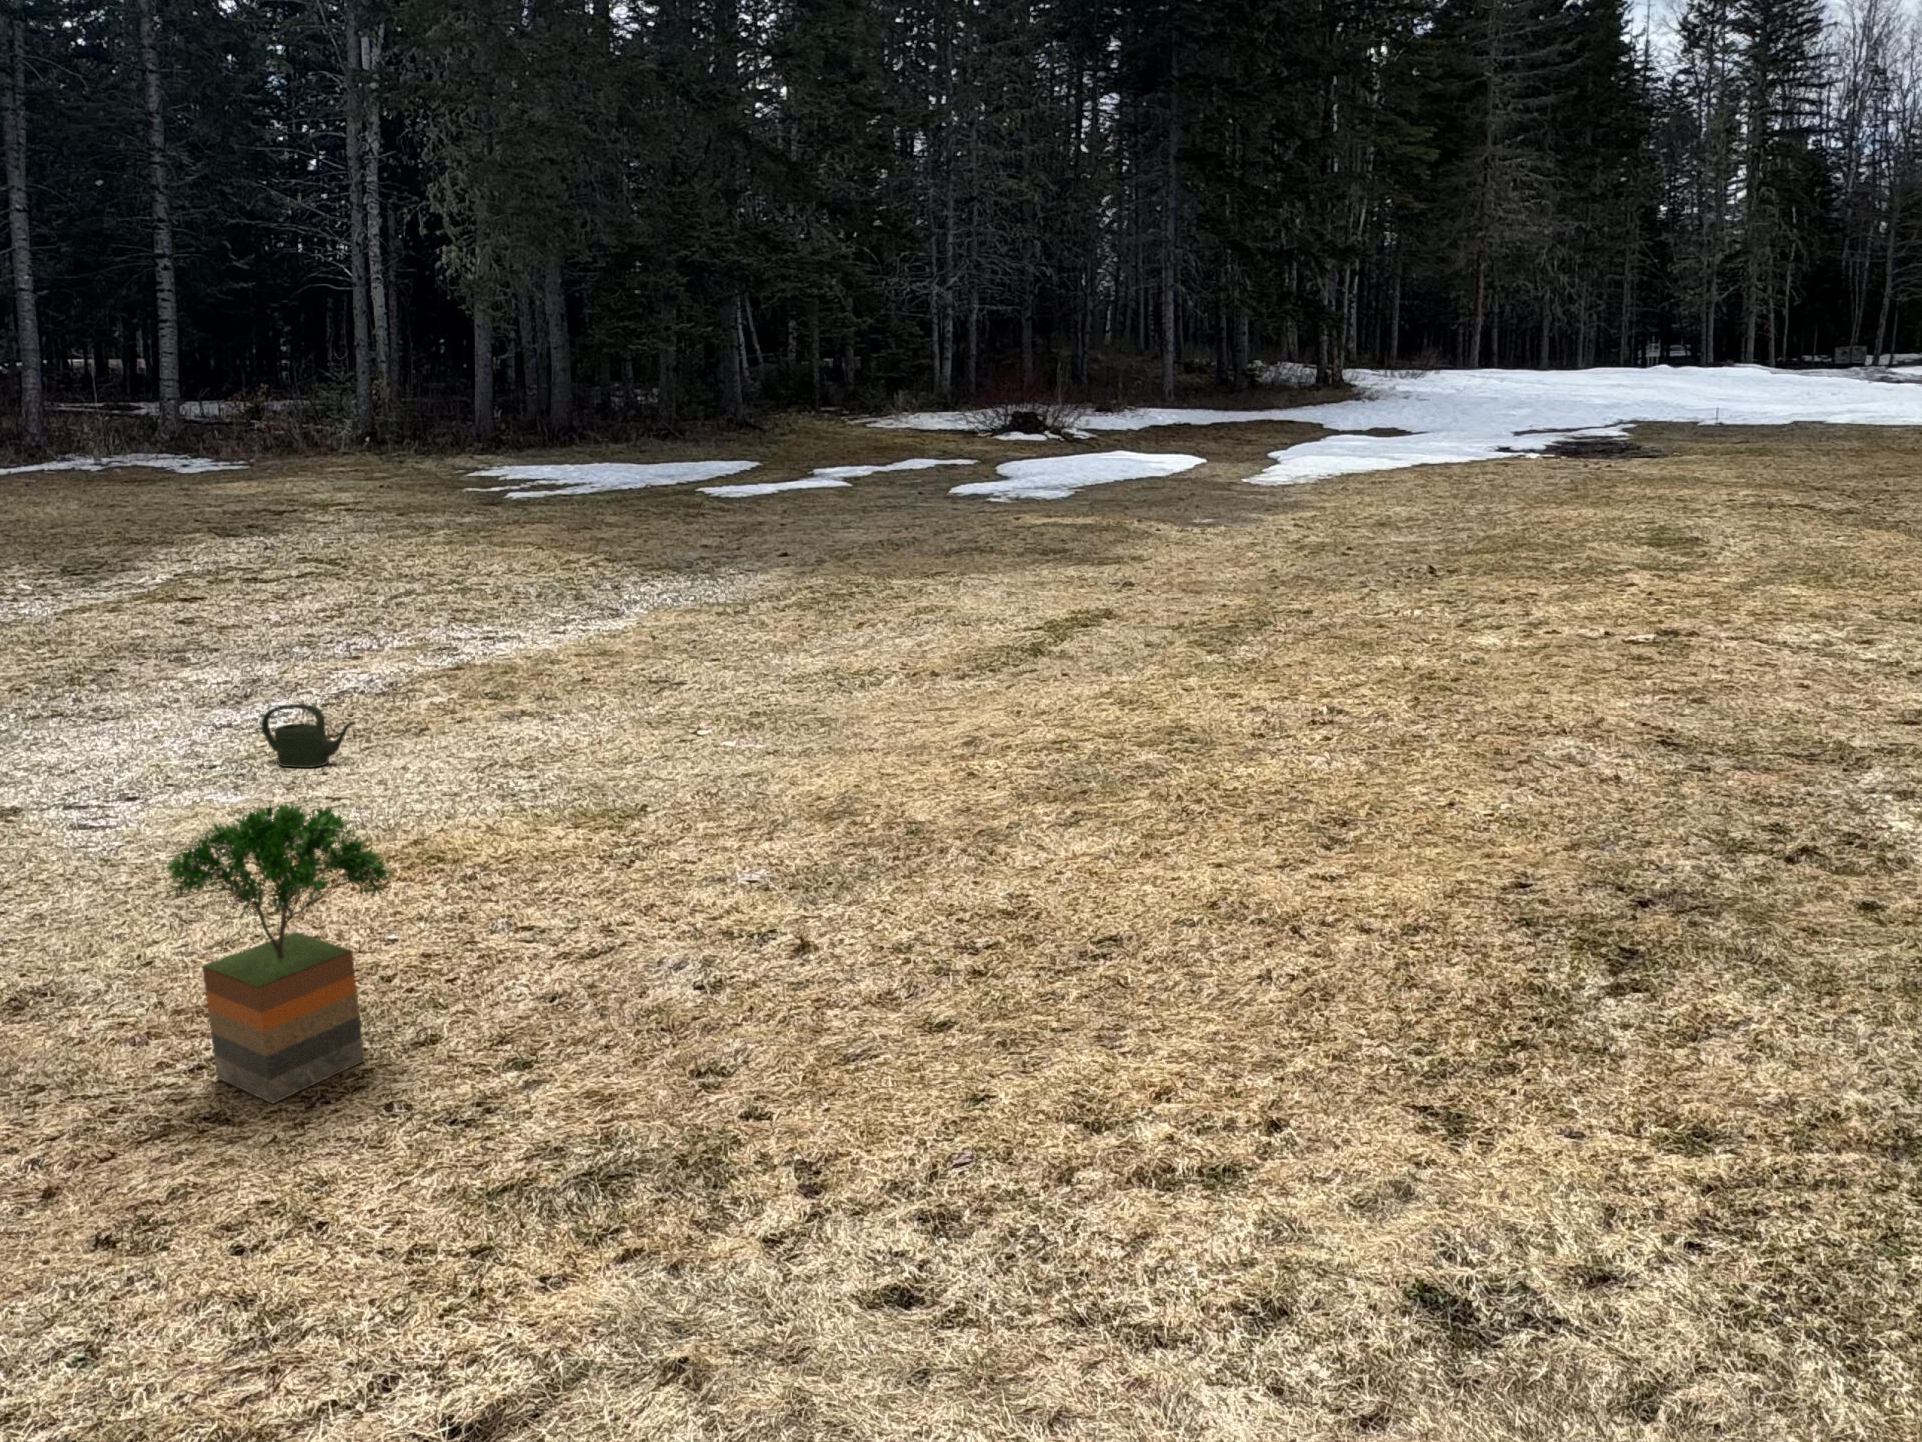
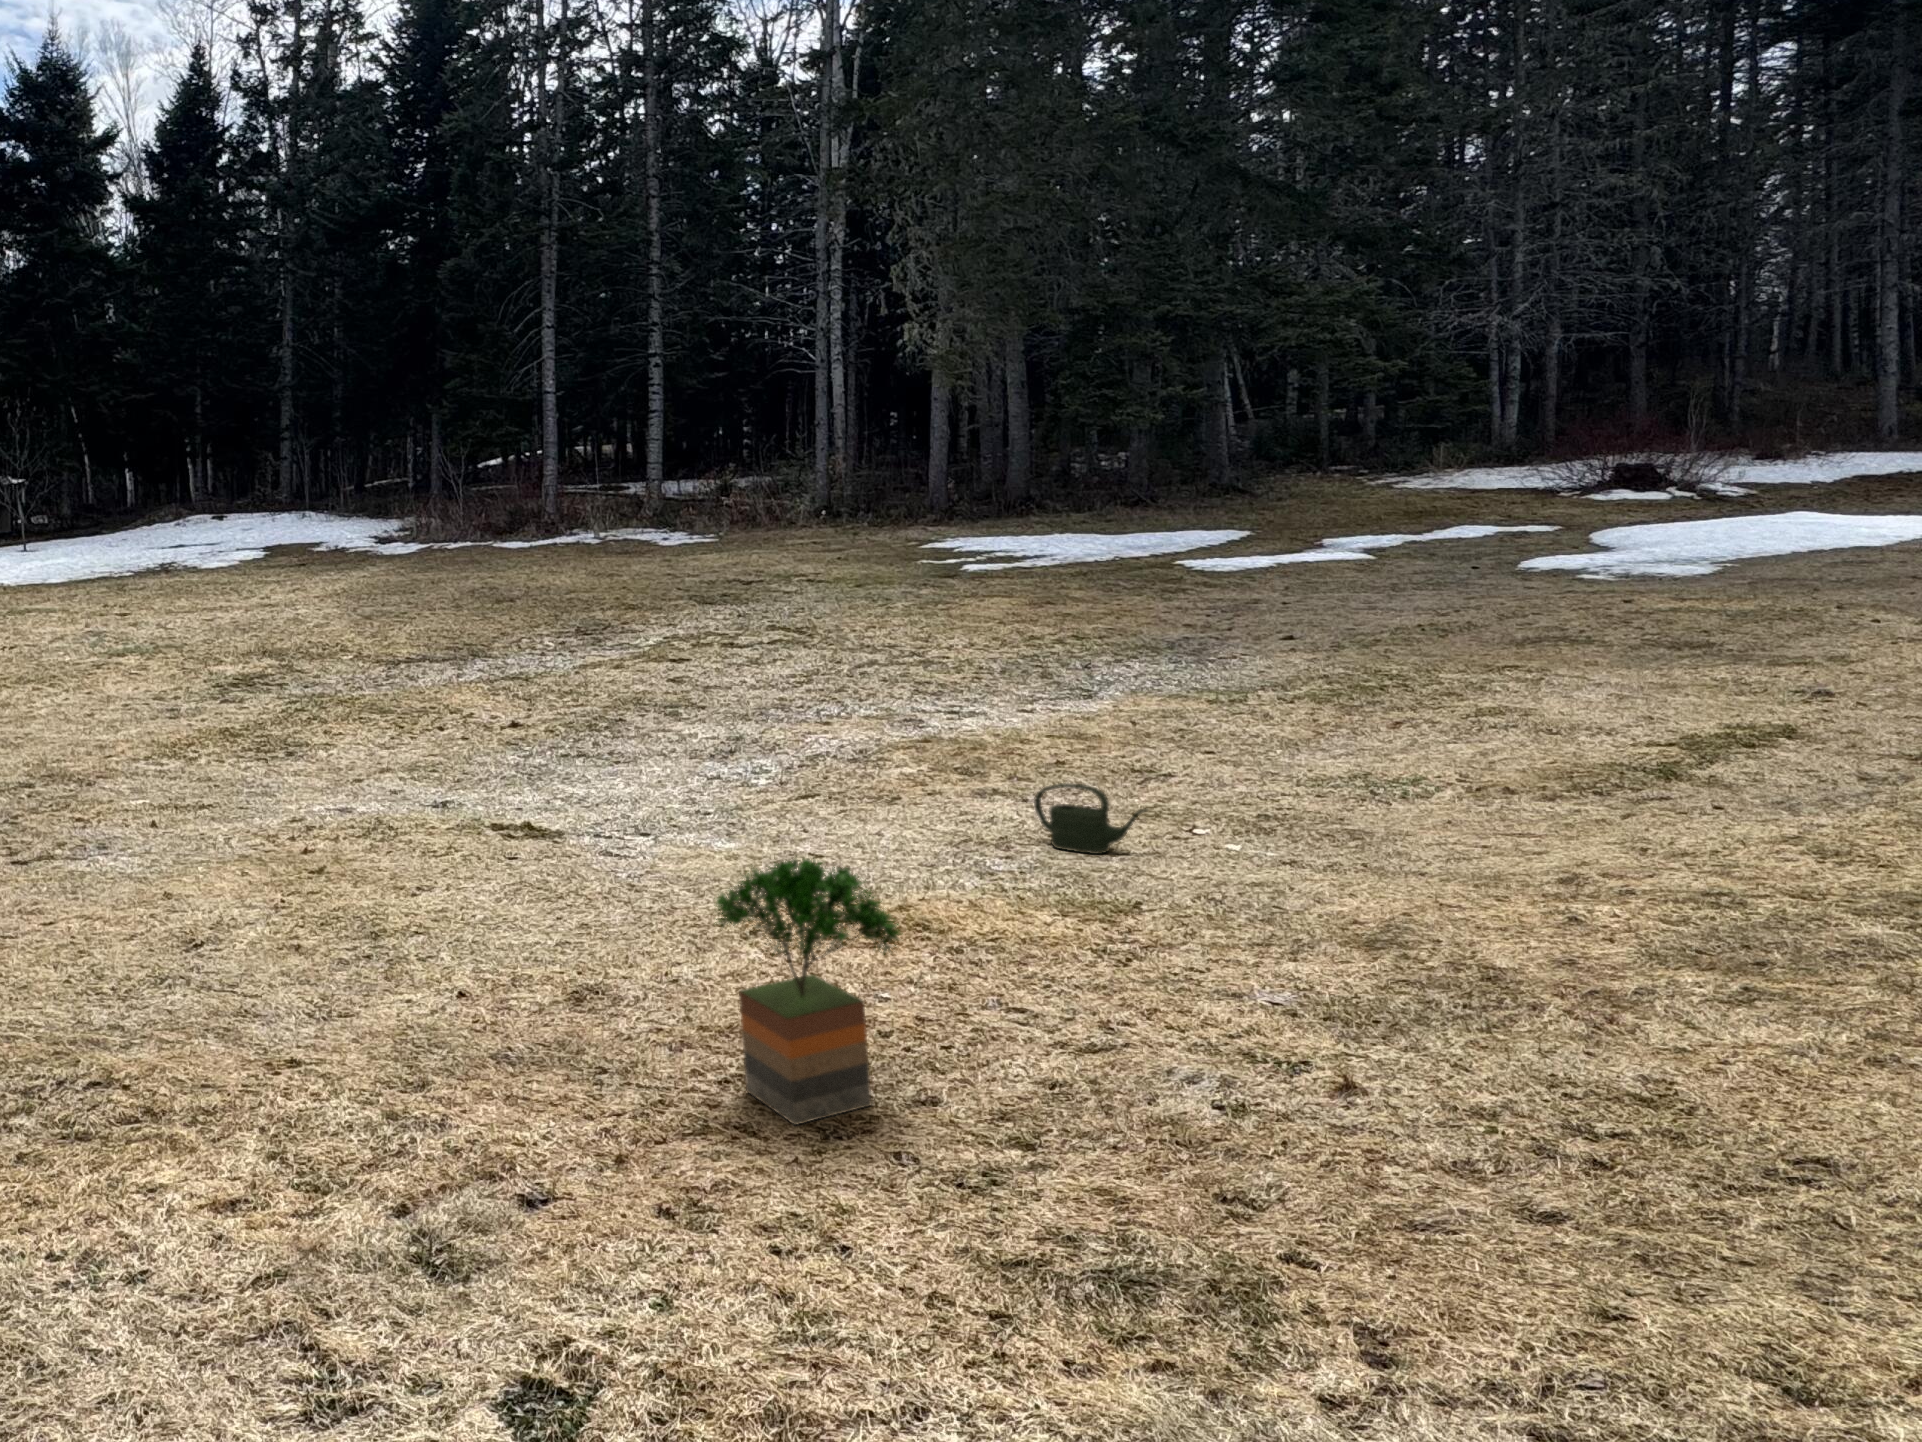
watering can: present [261,704,355,768] -> present [1034,783,1147,854]

